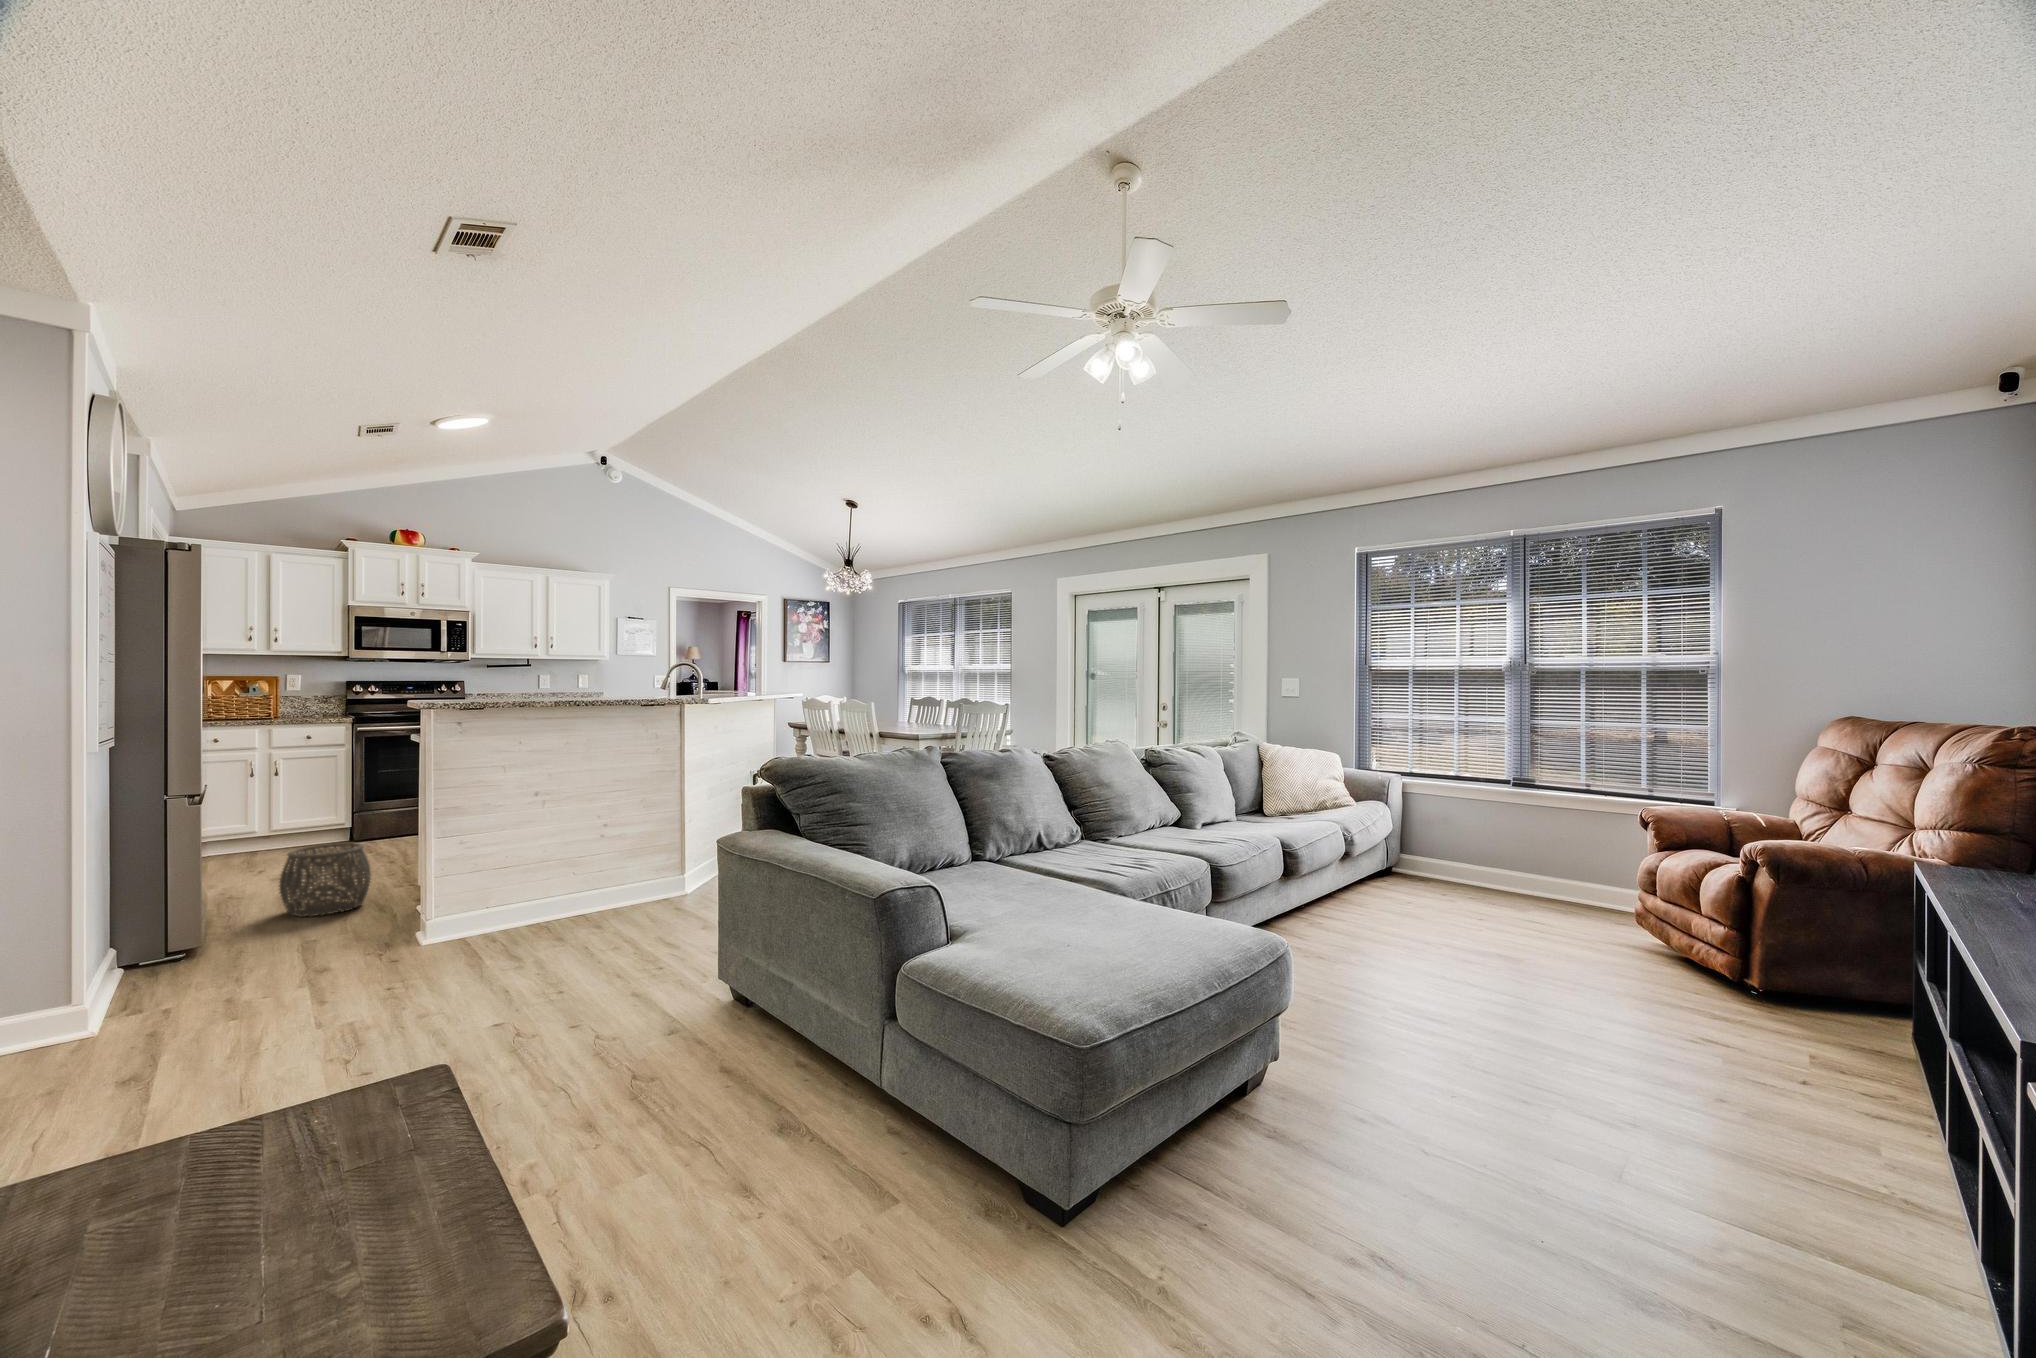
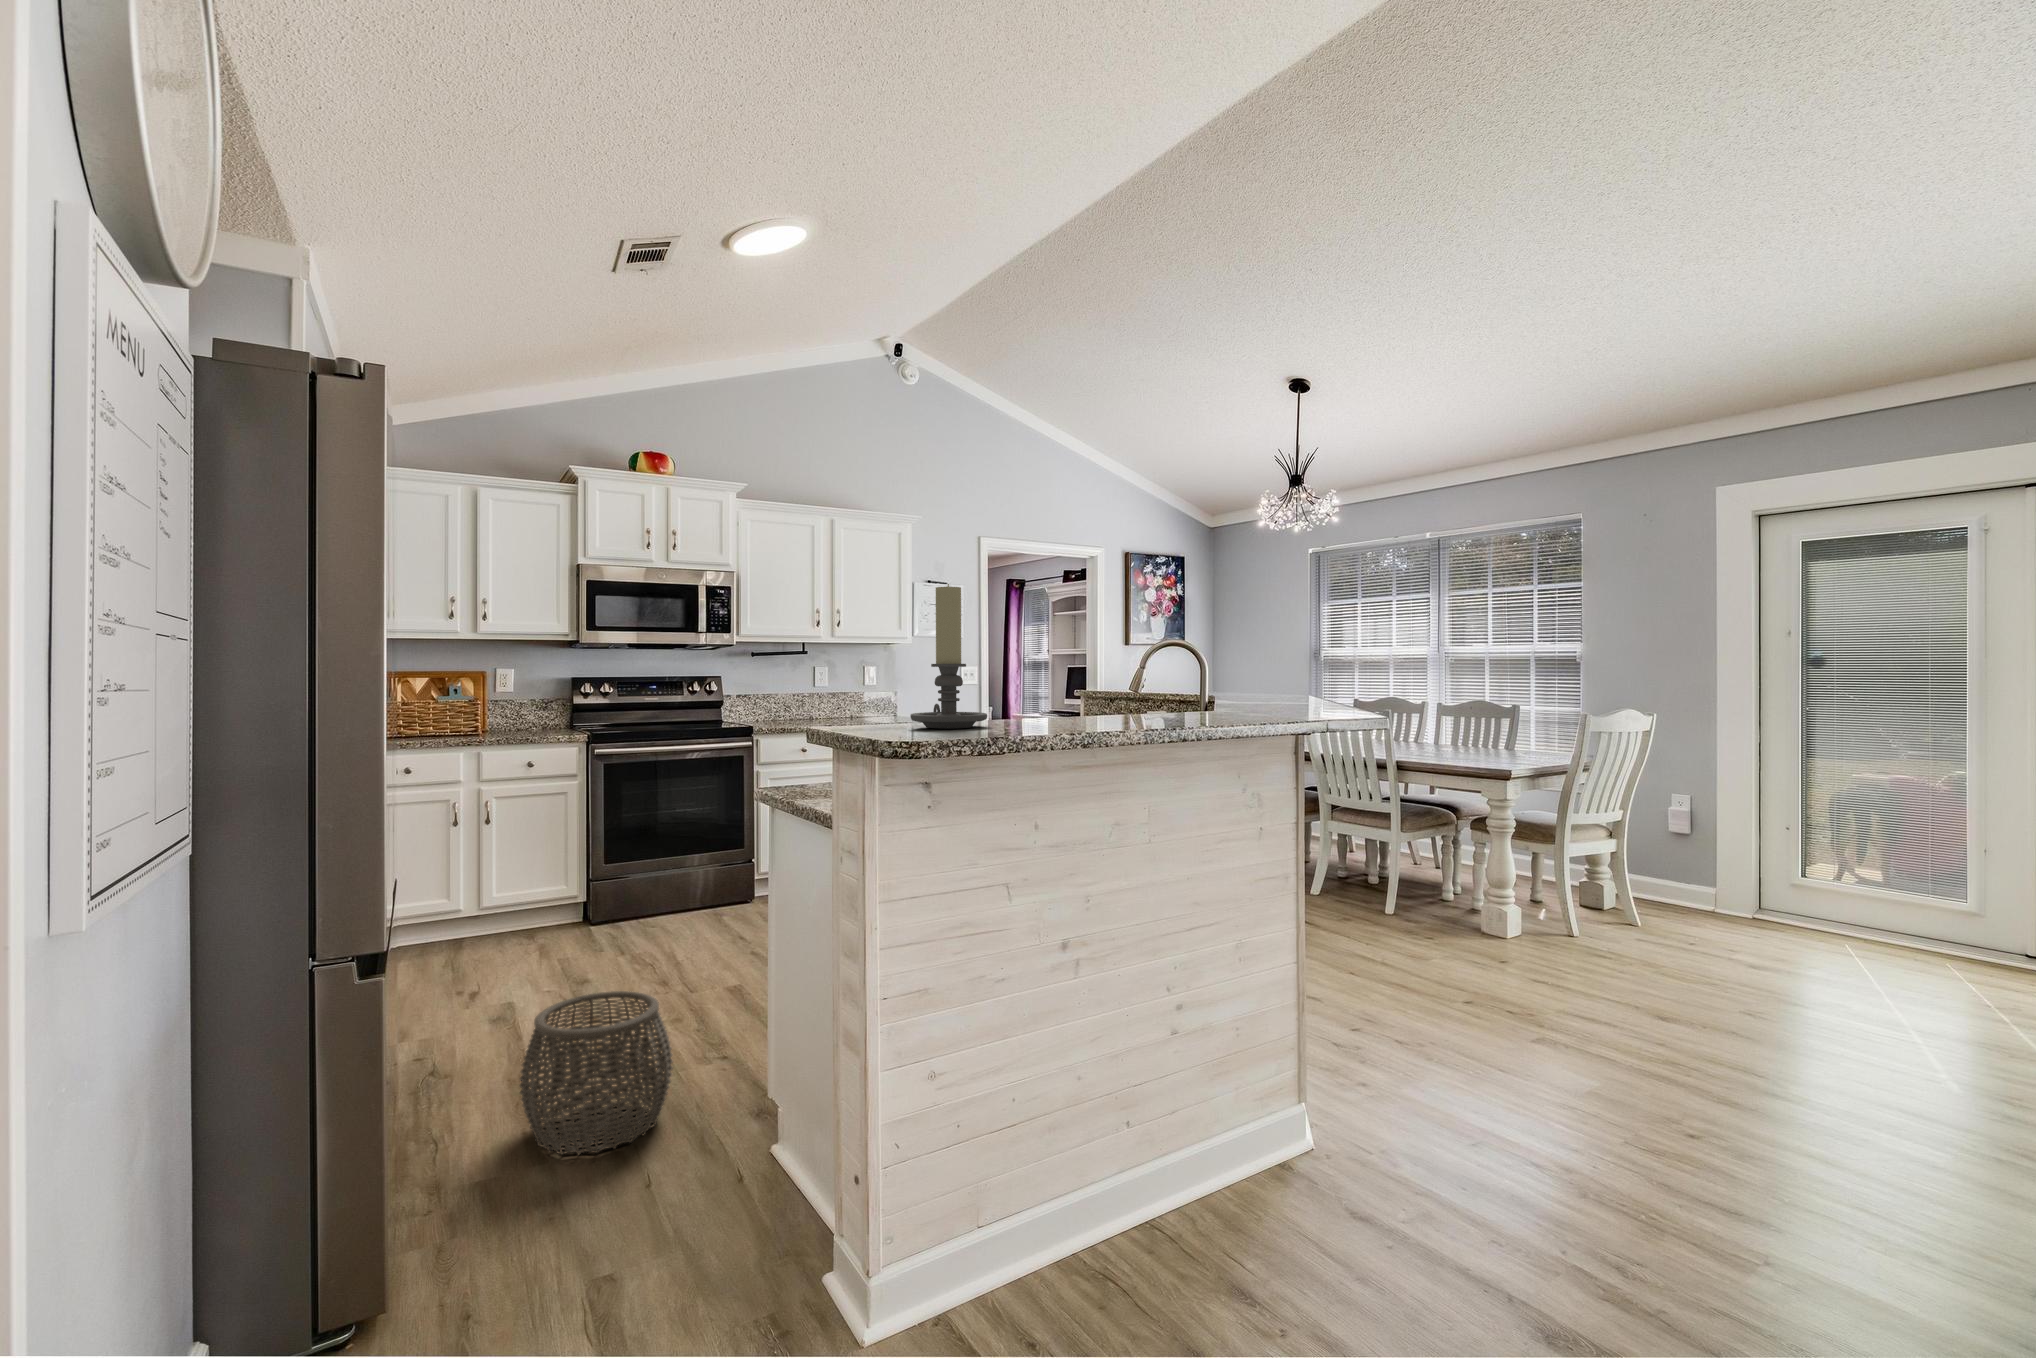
candle holder: none [470,638,509,701] -> present [910,584,987,728]

